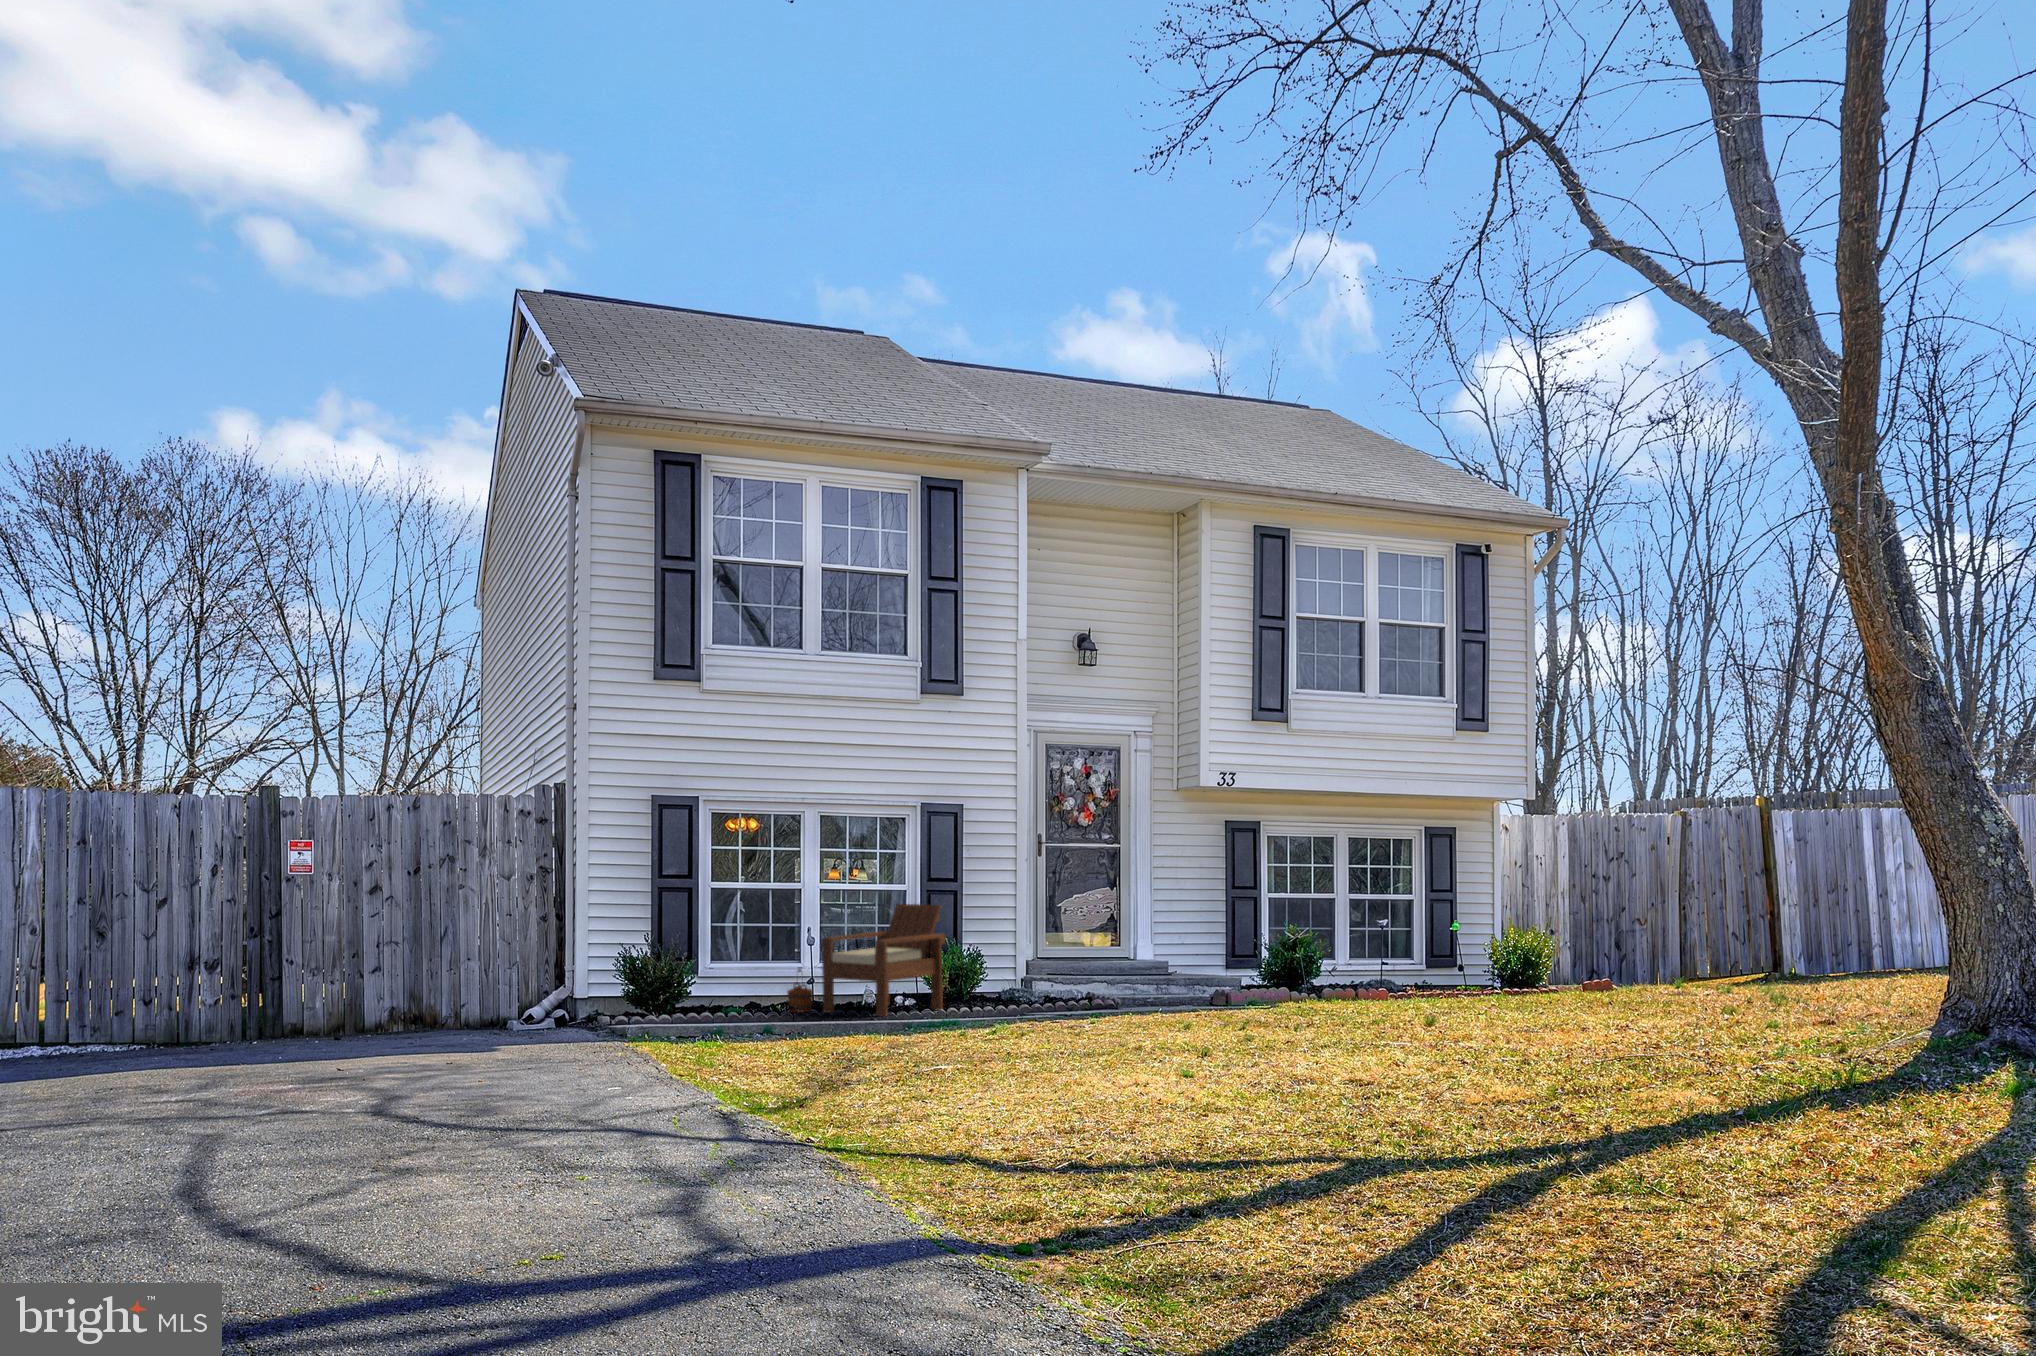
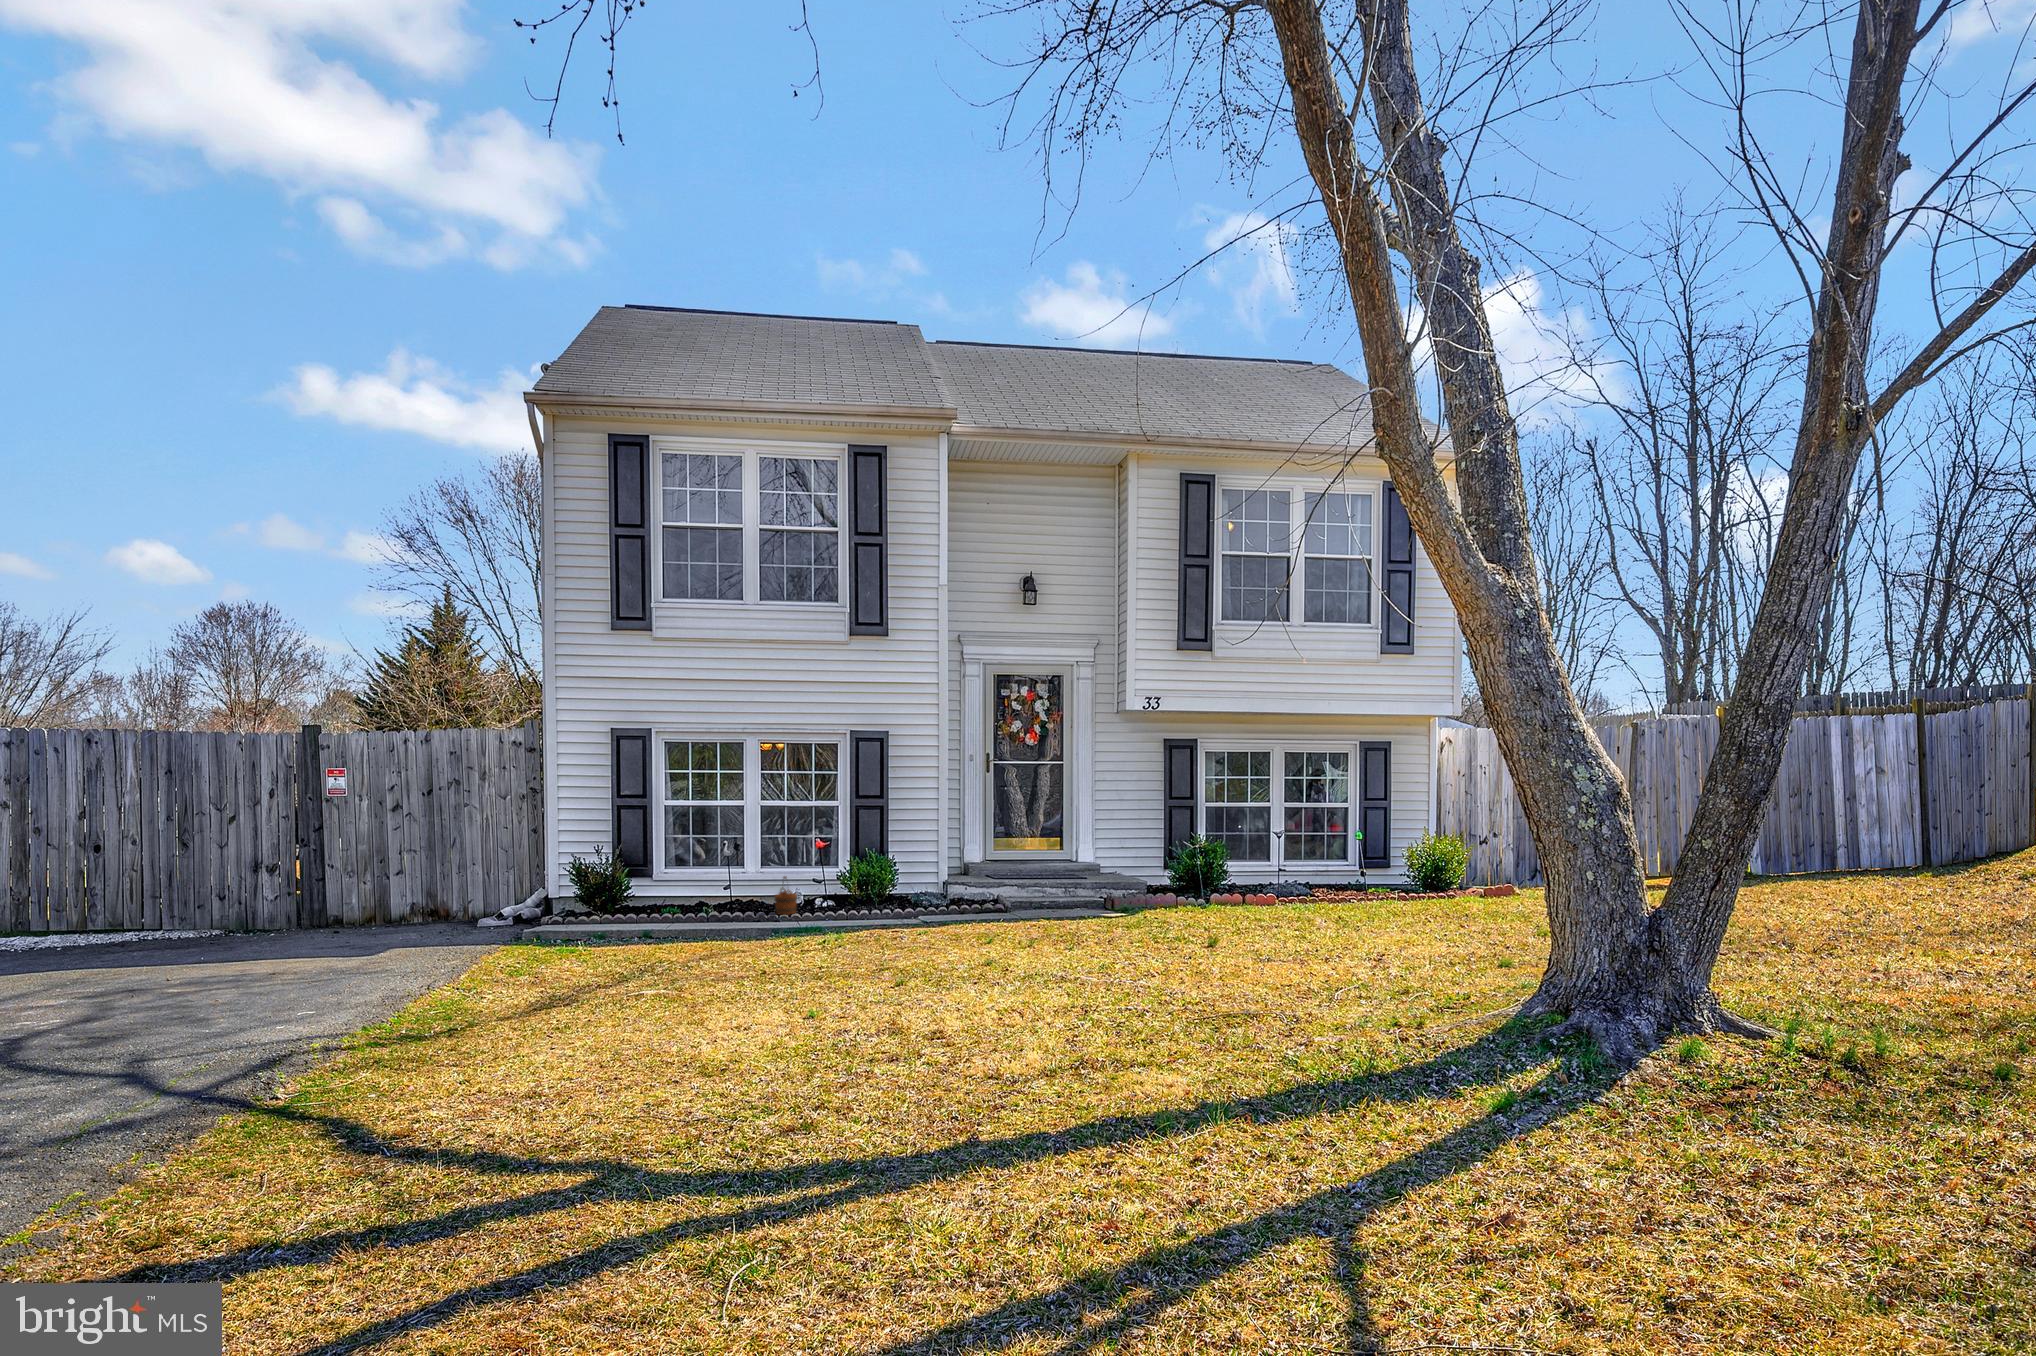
chair: present [822,904,945,1017] -> none [805,817,913,921]

